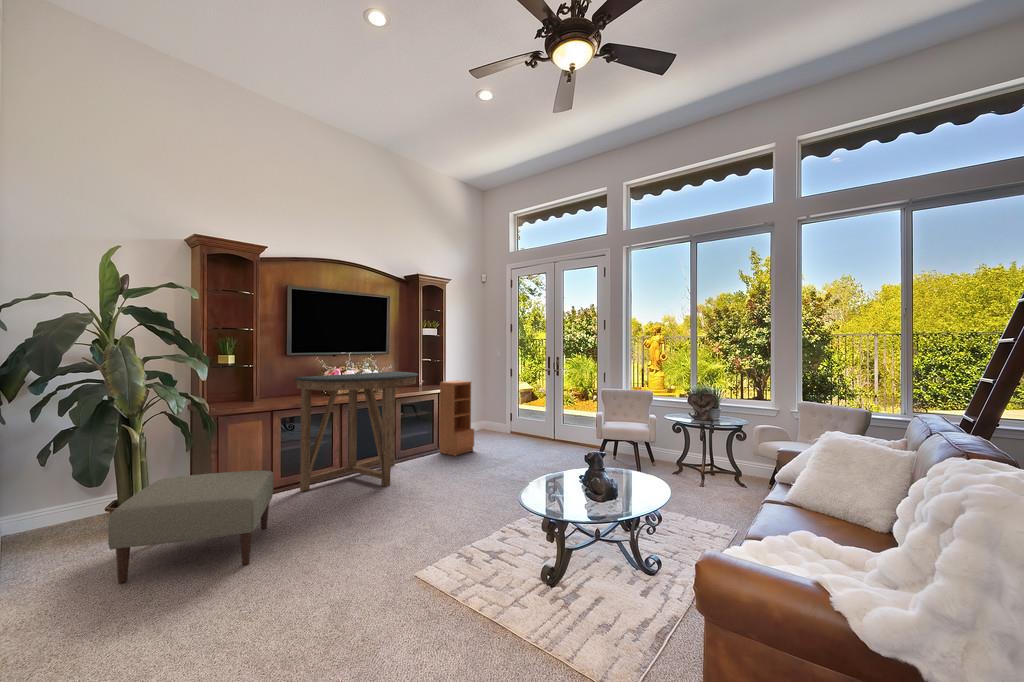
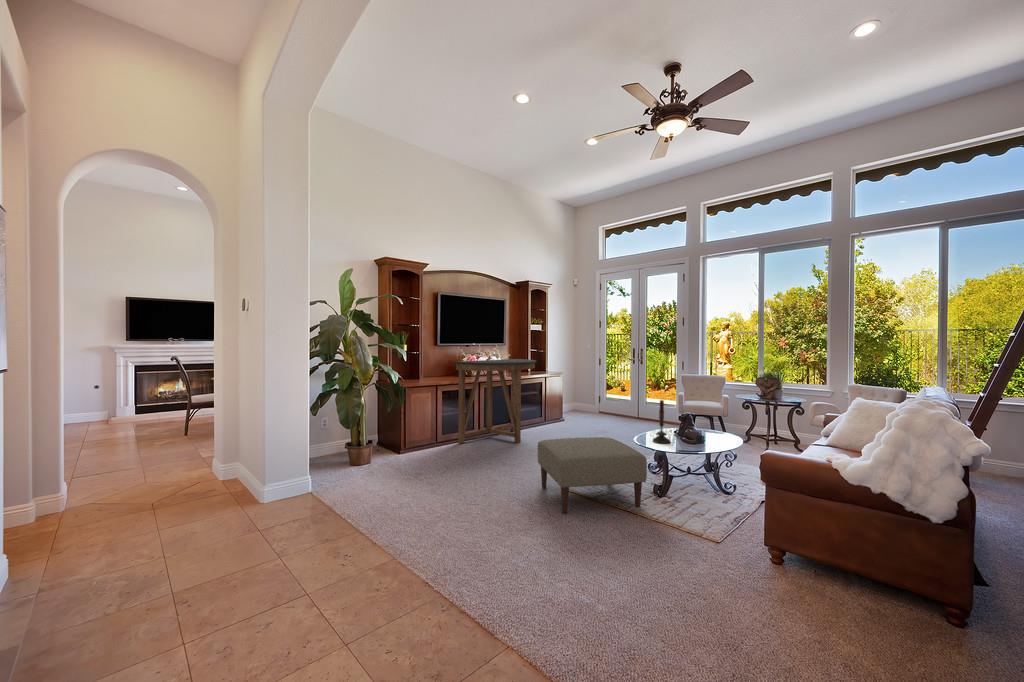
bookcase: present [440,381,474,456] -> none [546,367,574,426]
candle: none [546,433,571,499] -> present [653,400,670,444]
ottoman: present [108,470,273,583] -> present [538,437,647,513]

